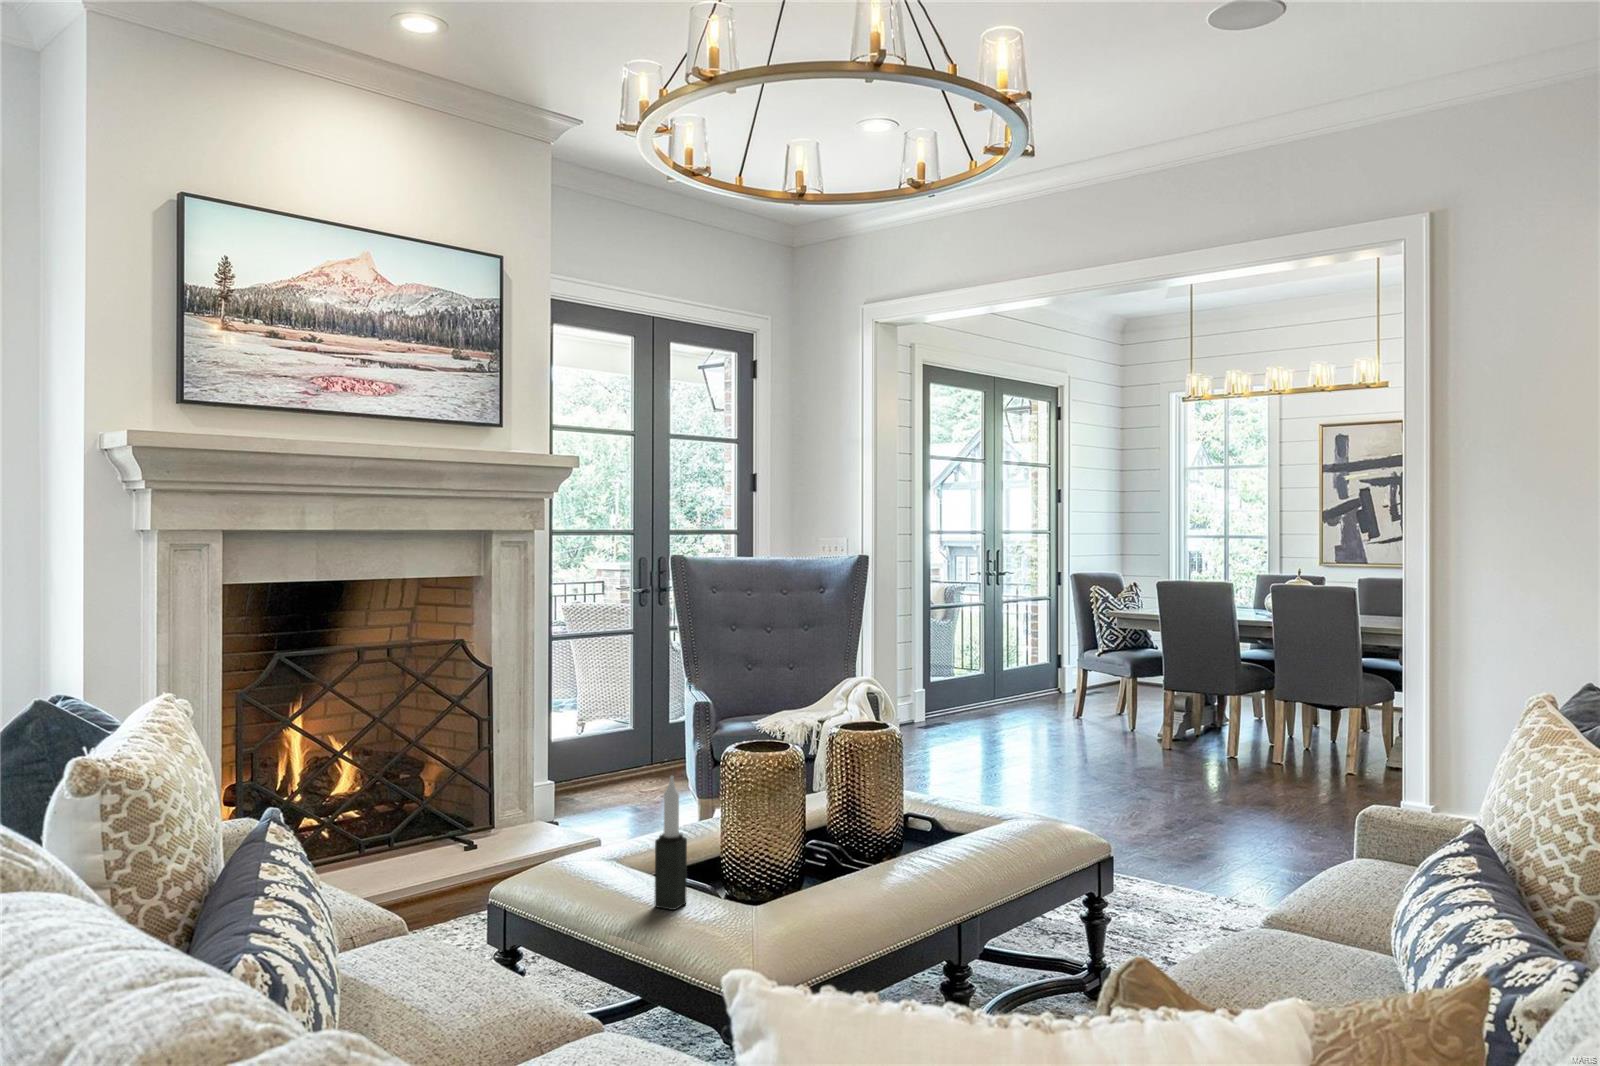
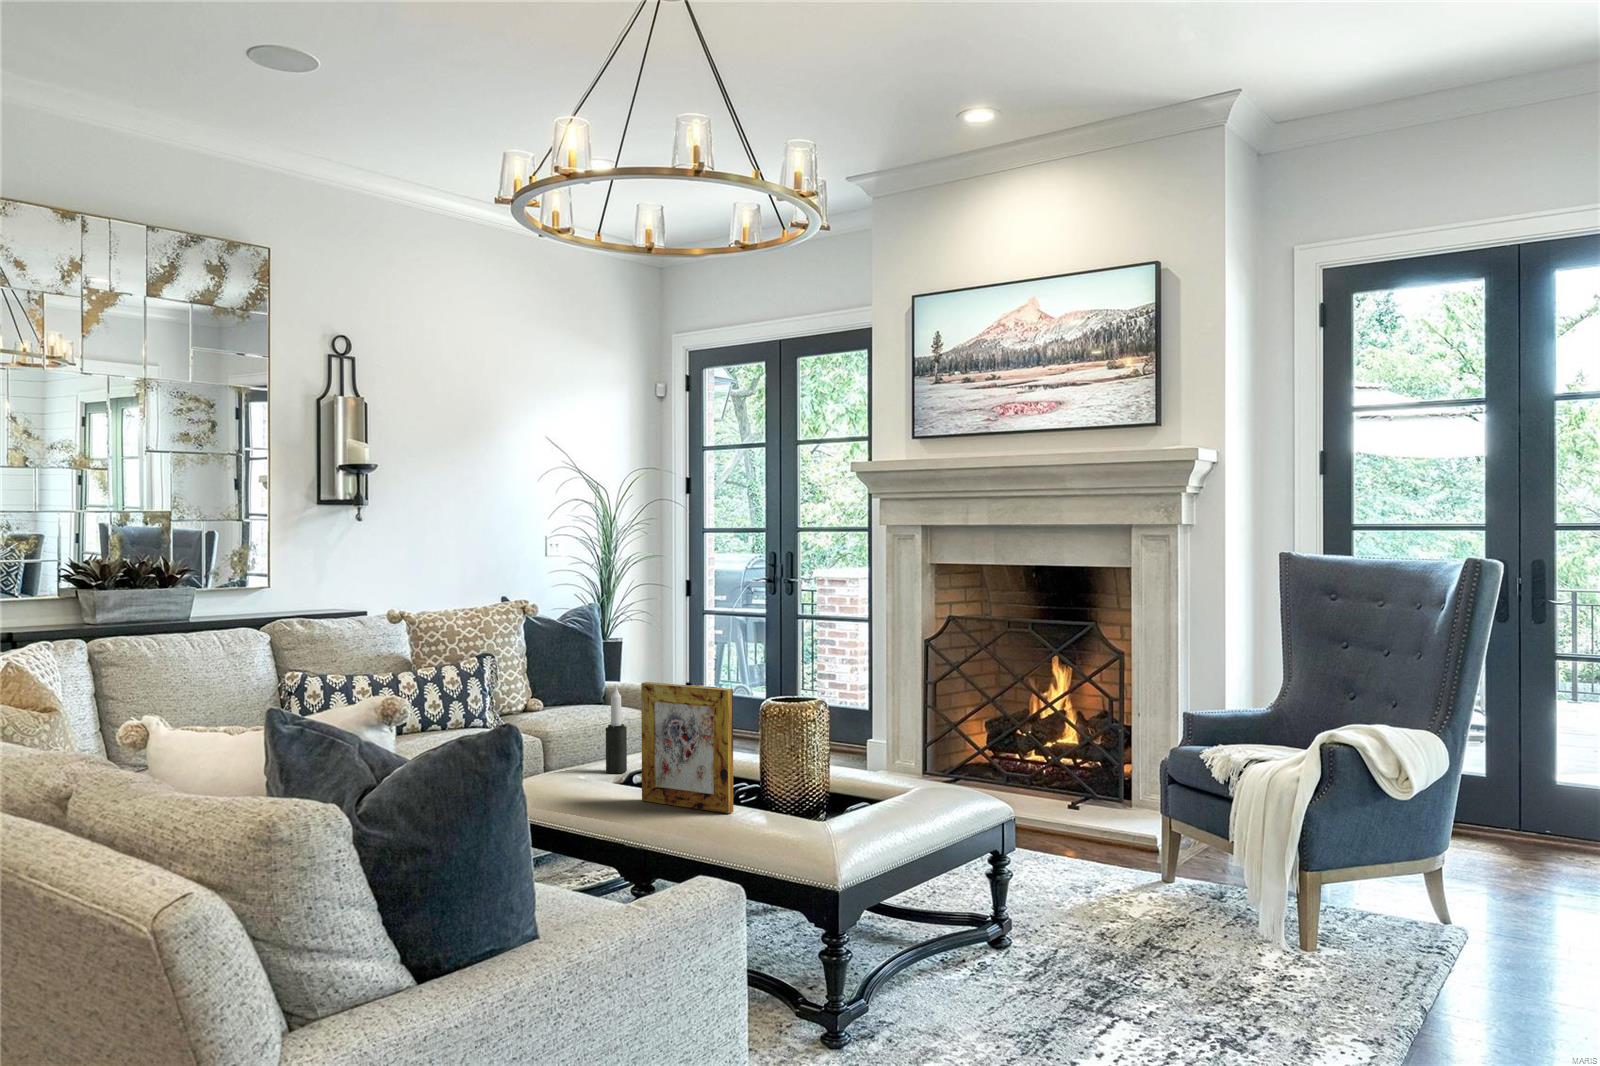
picture frame: none [864,728,952,896] -> present [641,682,734,814]

